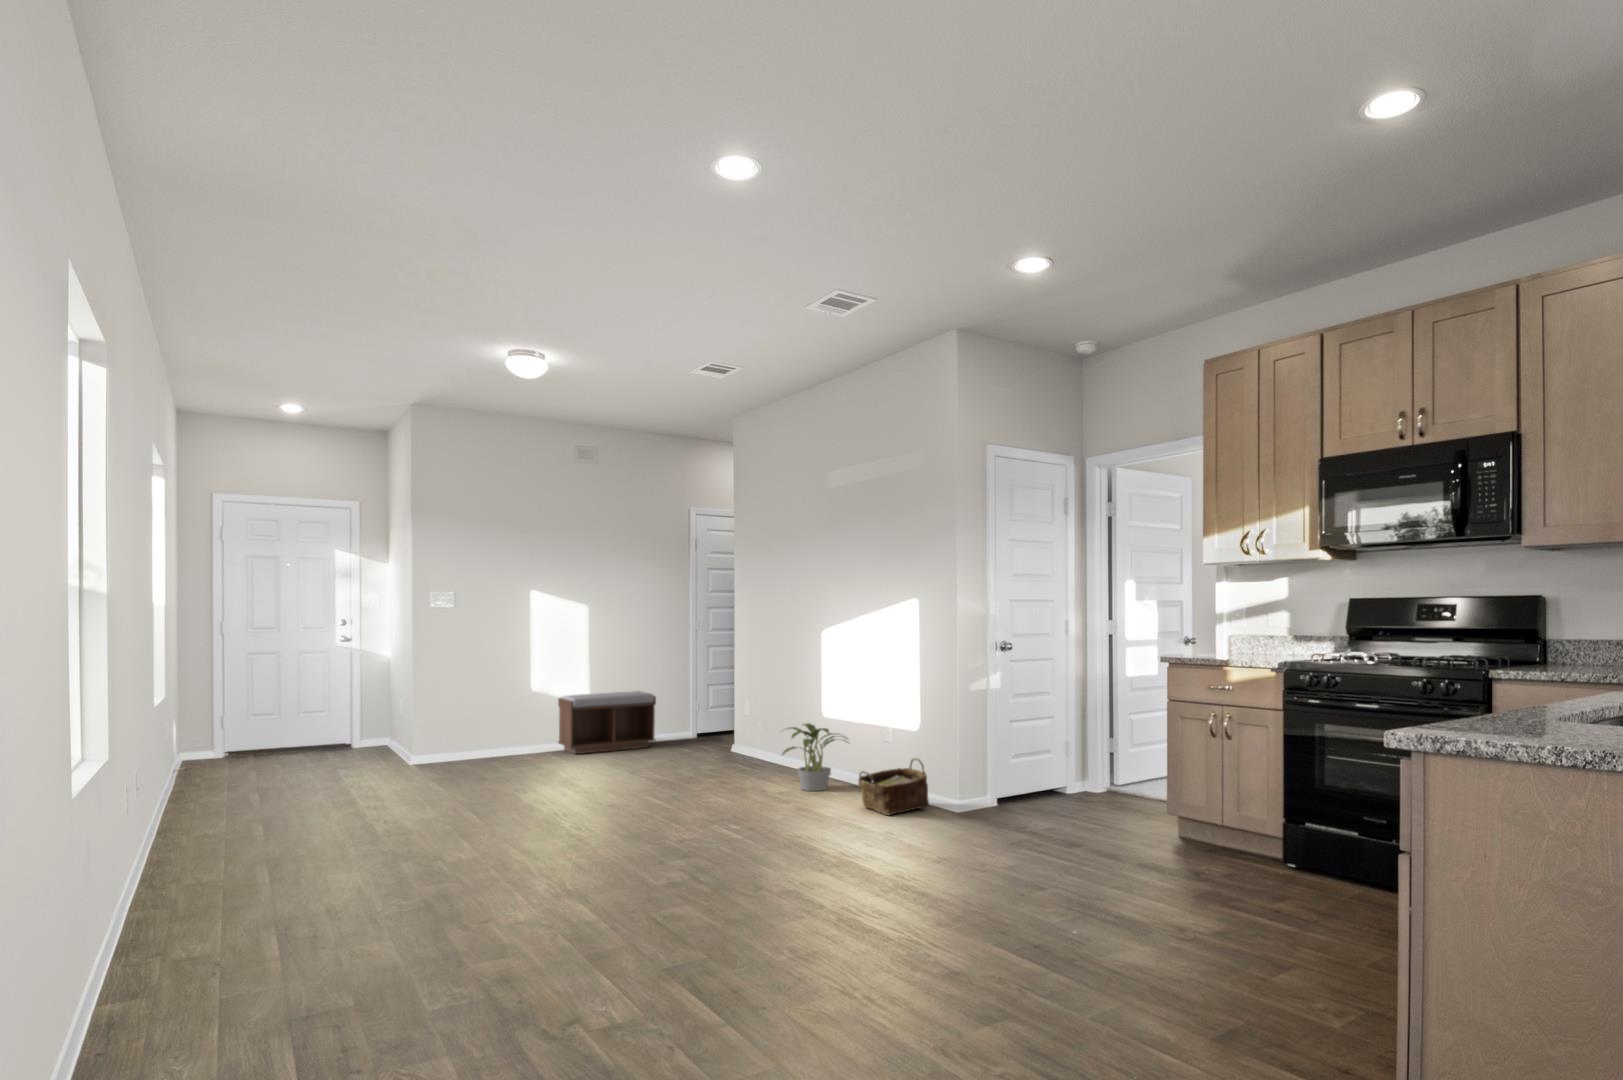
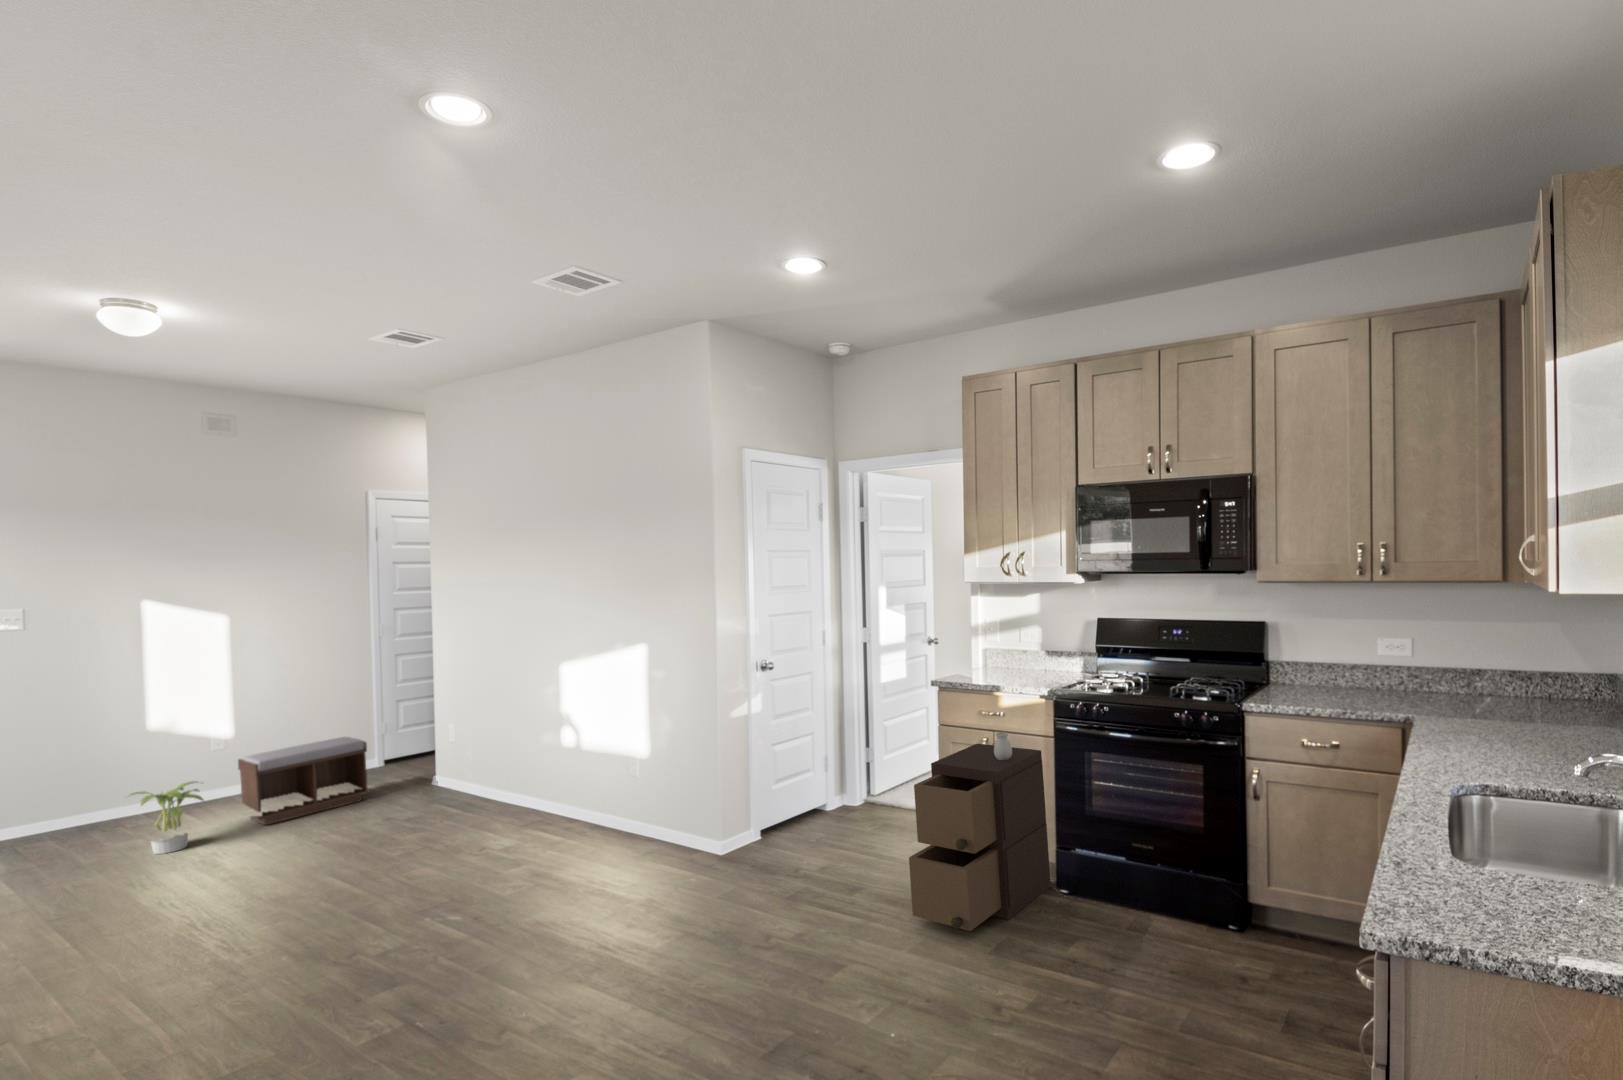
storage cabinet: none [1116,699,1278,880] -> present [909,732,1051,931]
potted plant: present [783,723,848,791] -> present [129,781,203,854]
woven basket: present [858,758,929,815] -> none [622,804,700,876]

